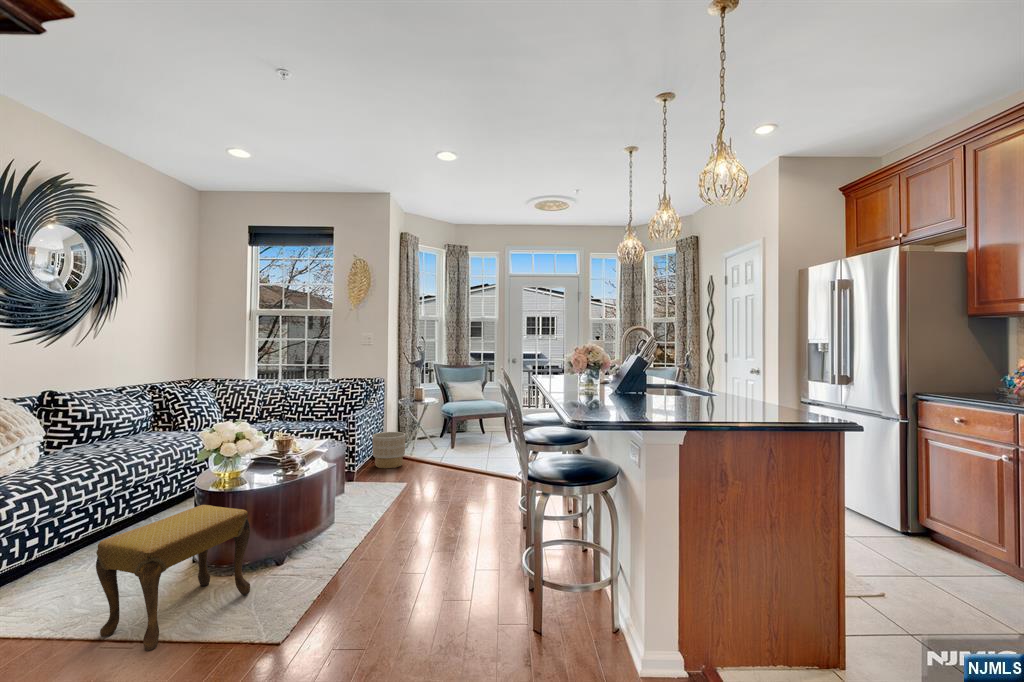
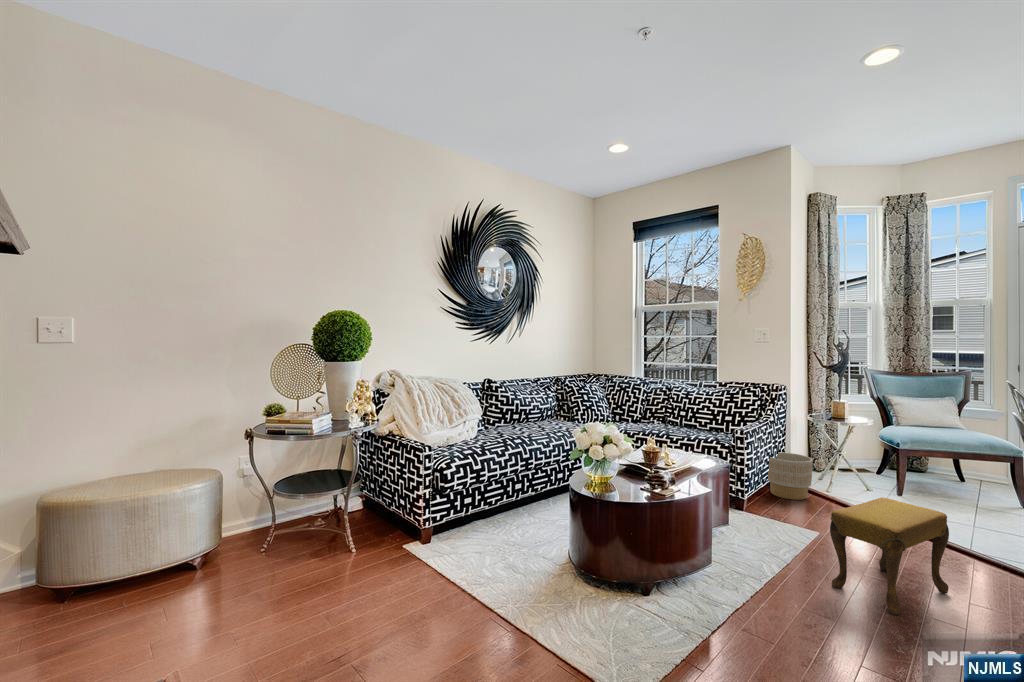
footstool: present [96,505,250,651] -> present [830,498,949,615]

